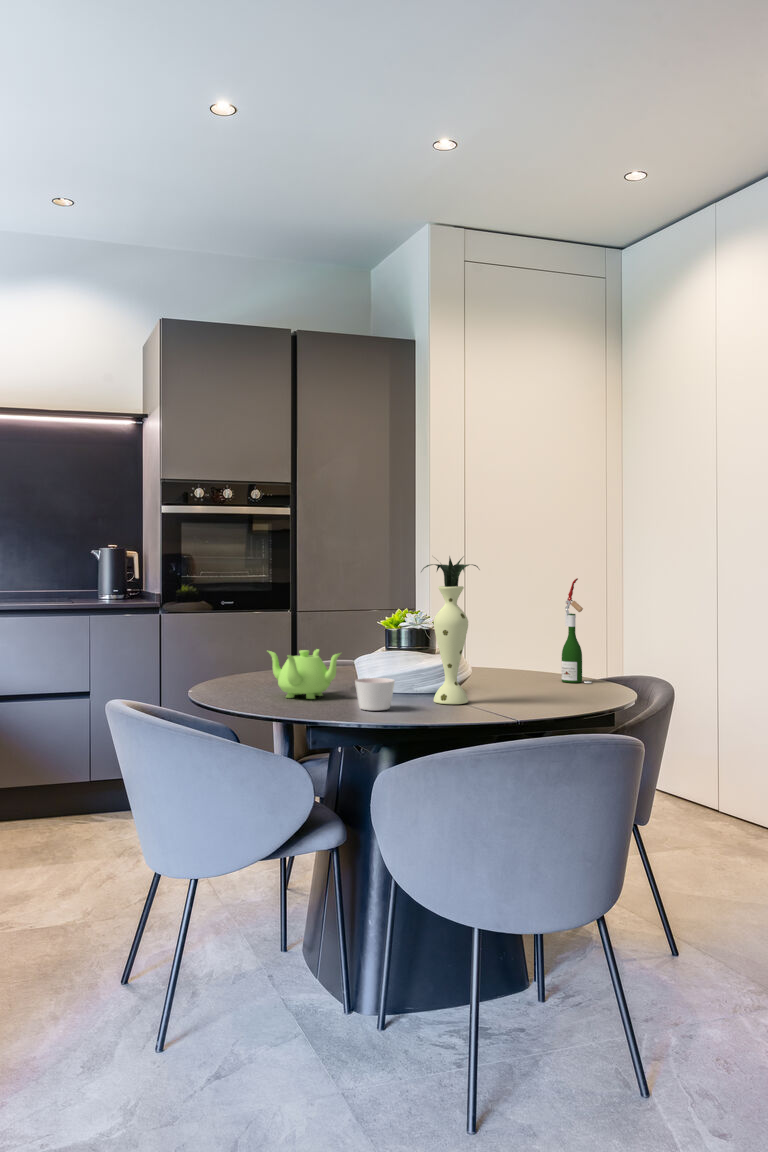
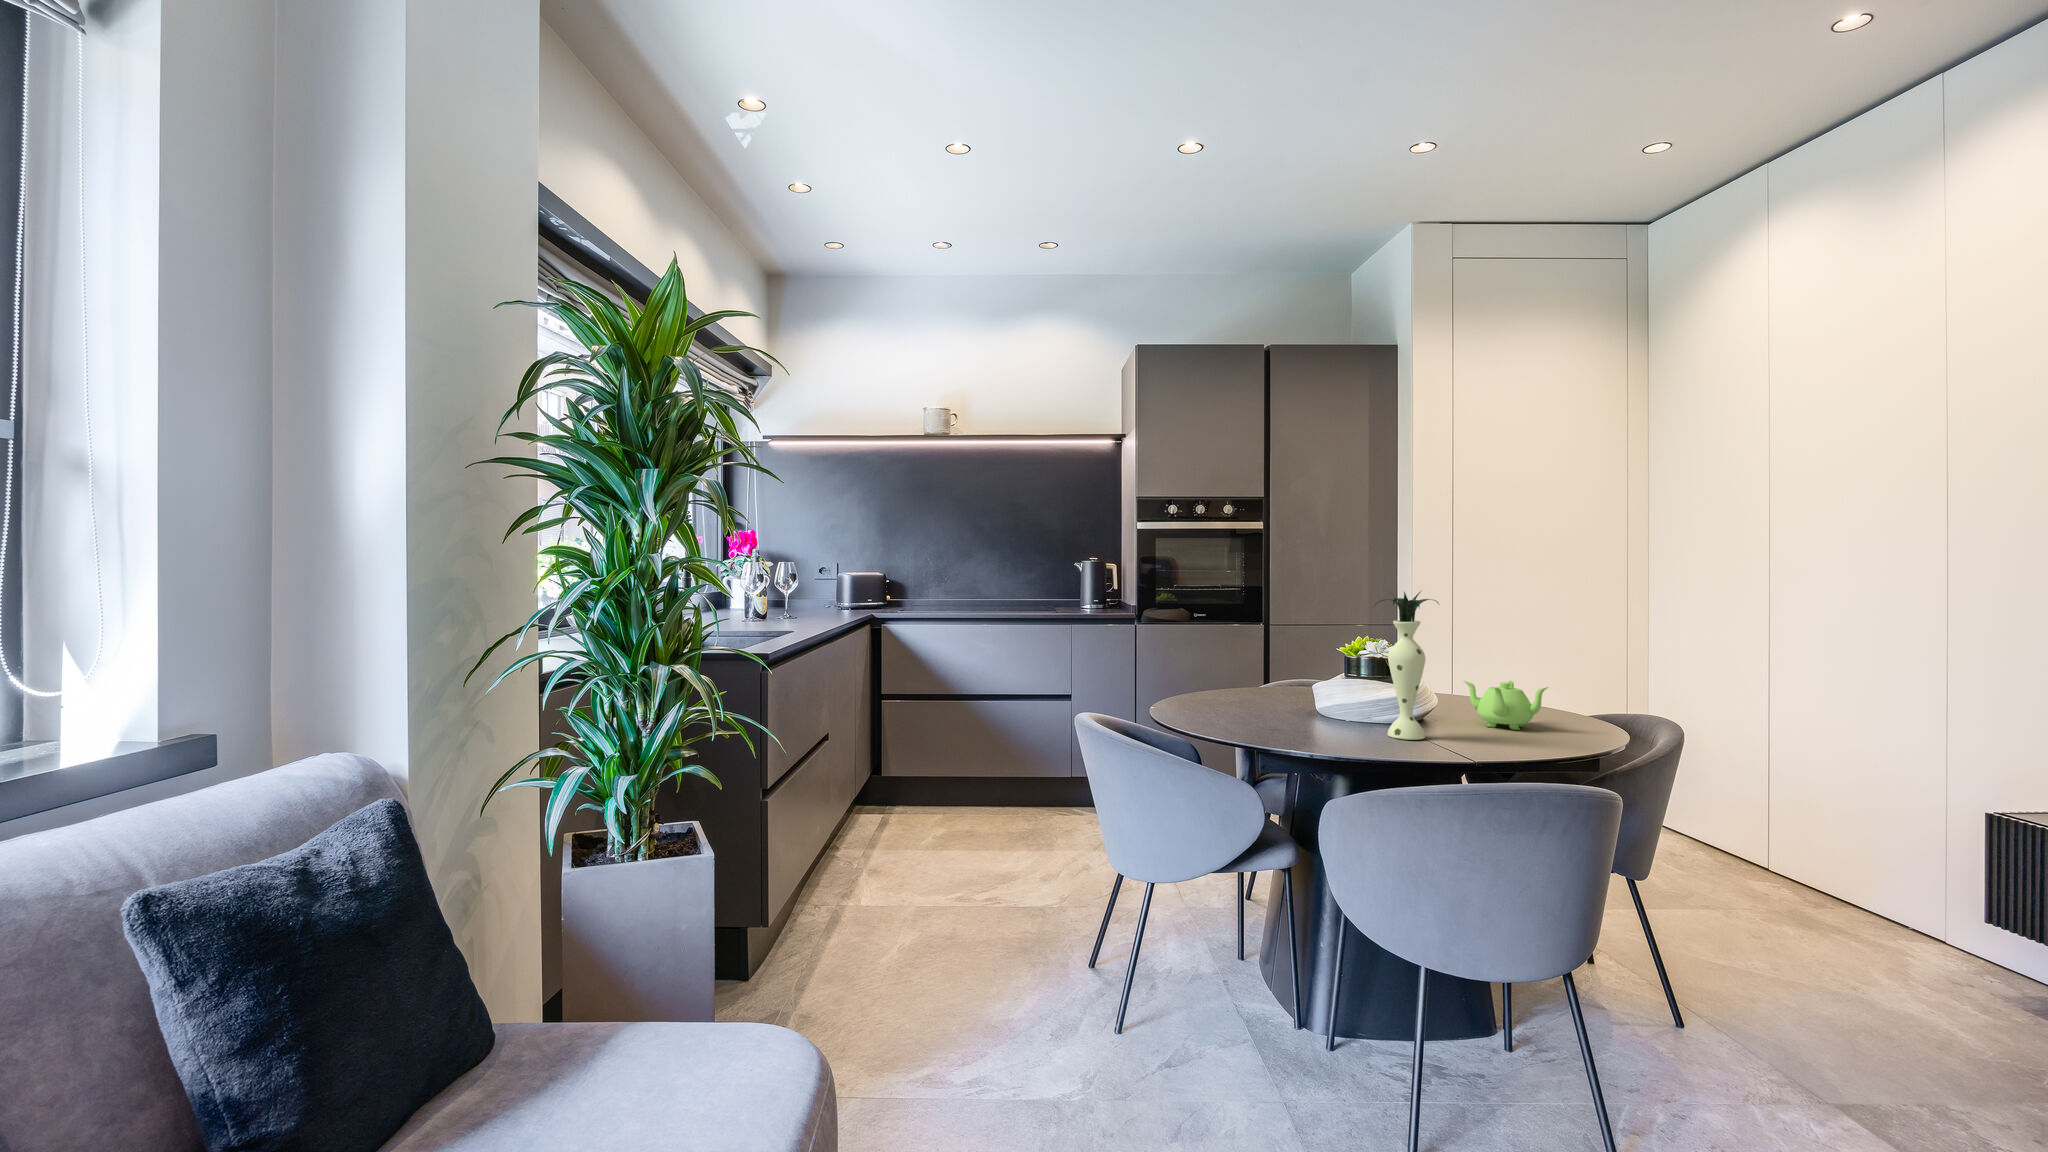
wine bottle: present [562,578,592,683] -> none [1546,608,1583,723]
teapot: present [268,649,340,699] -> present [1464,681,1548,730]
candle: present [355,678,395,711] -> none [1303,709,1344,742]

